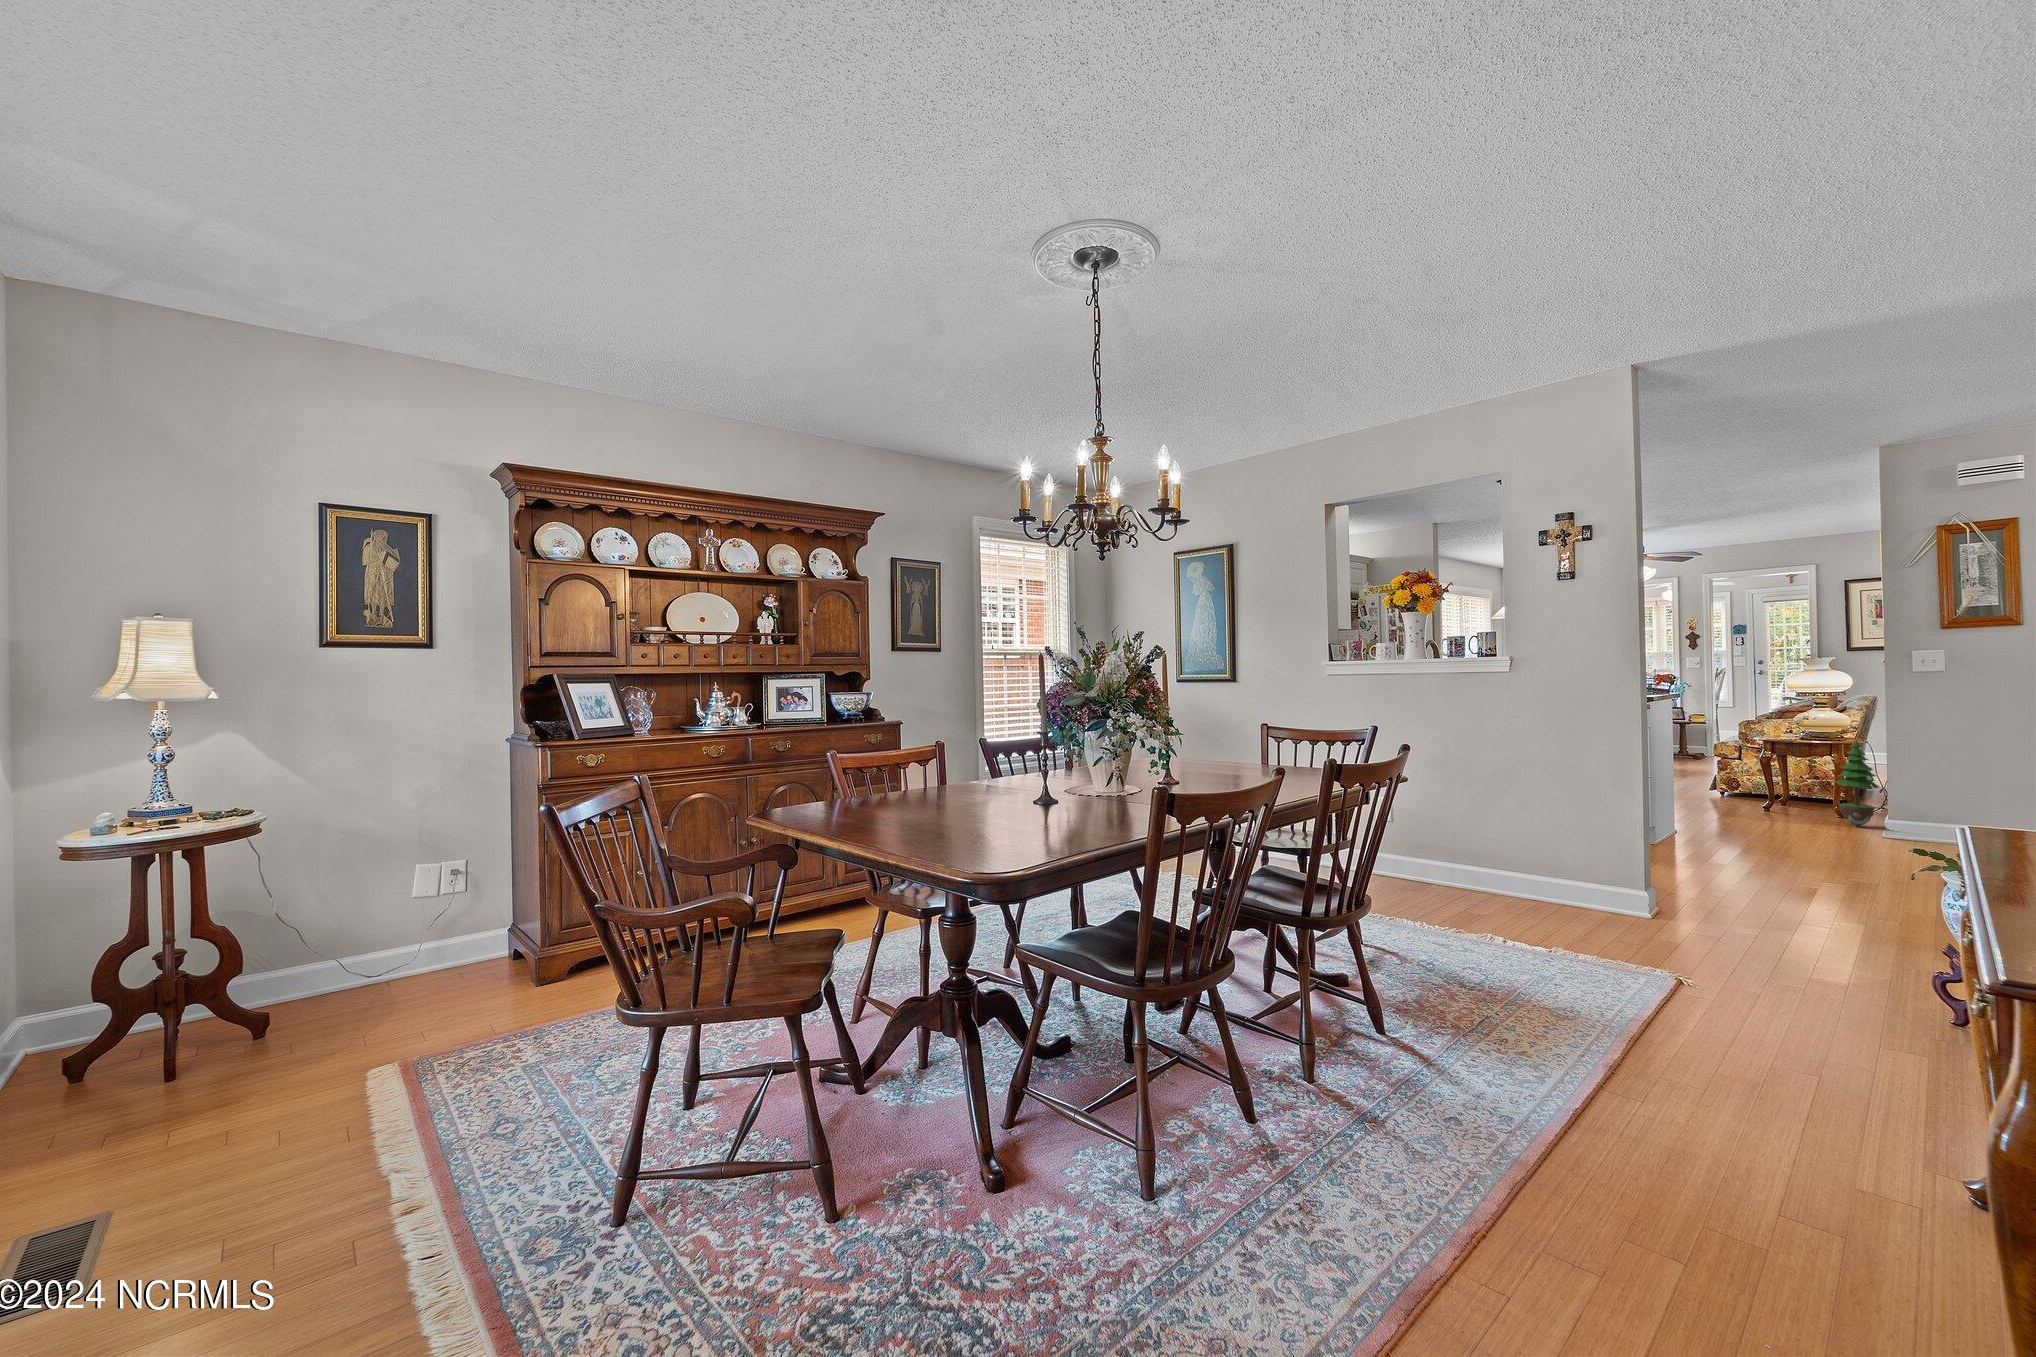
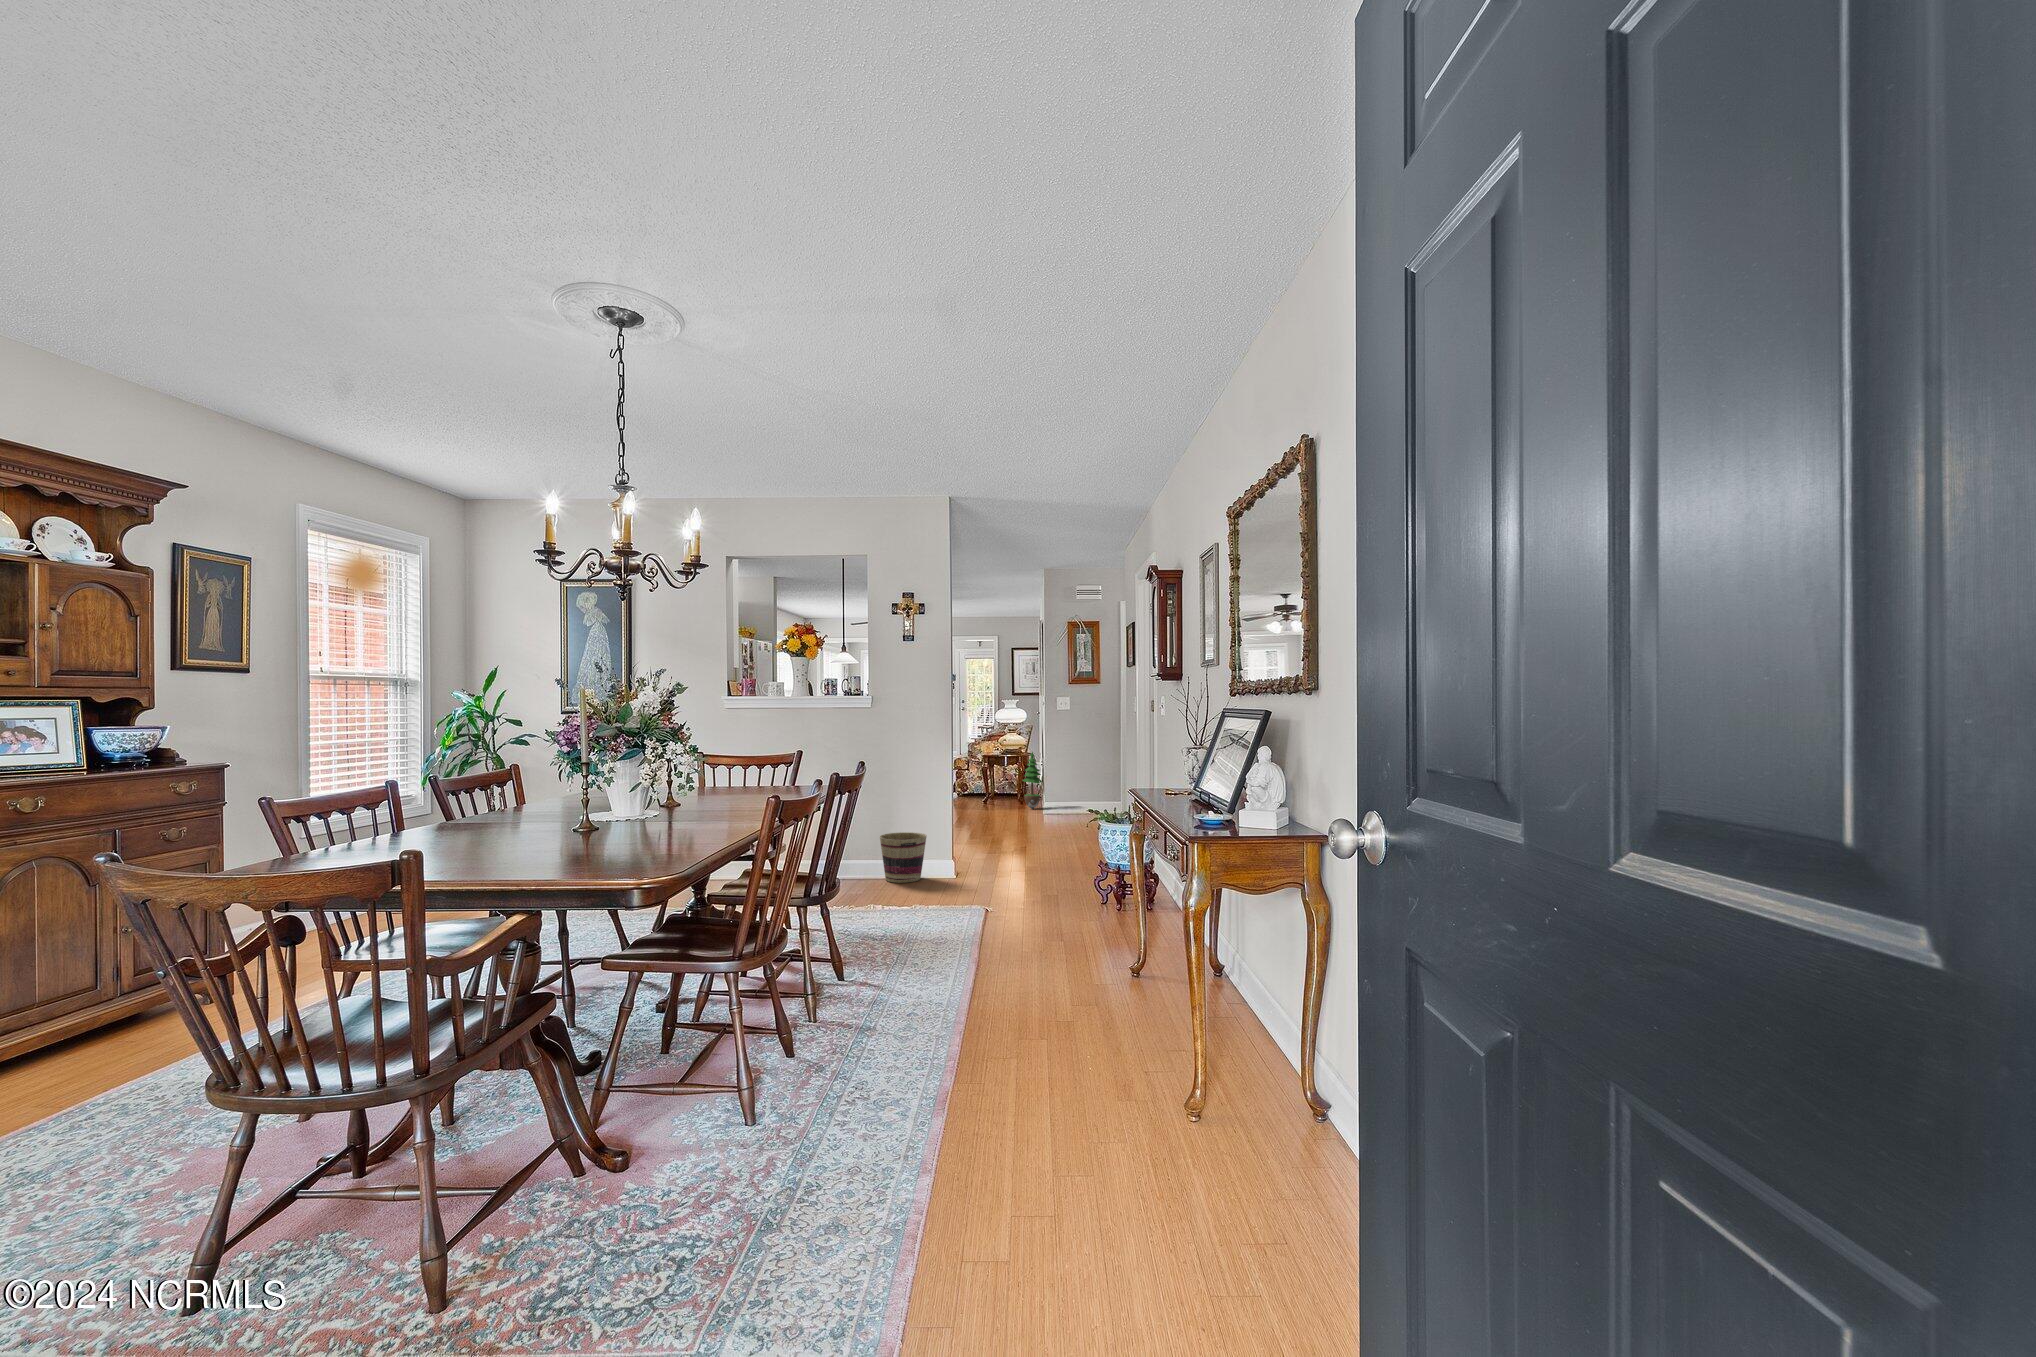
basket: none [1525,839,1599,909] -> present [880,832,927,883]

